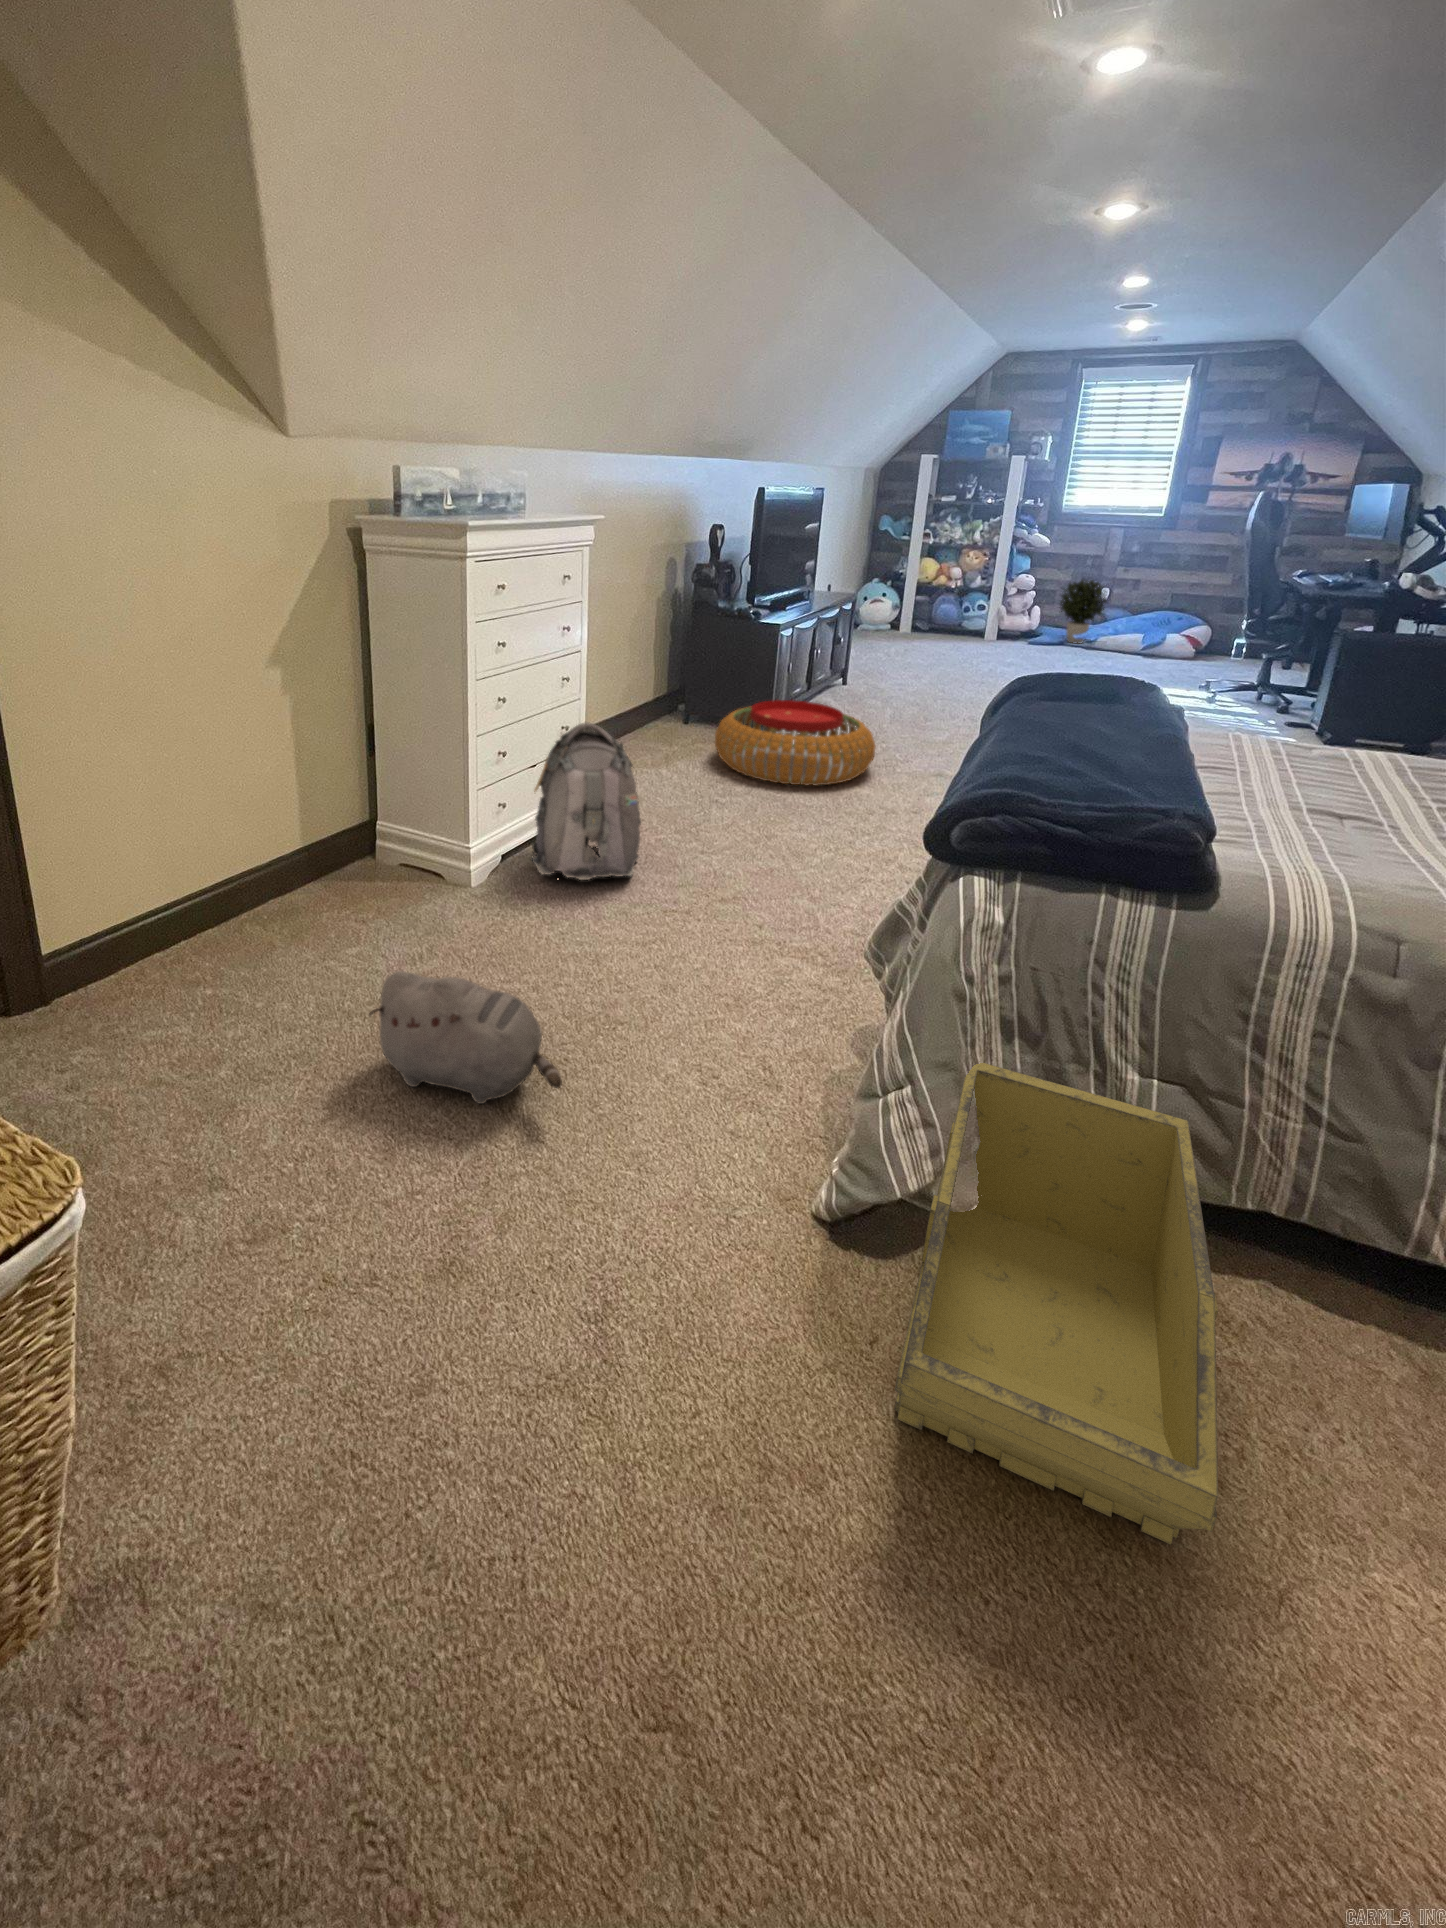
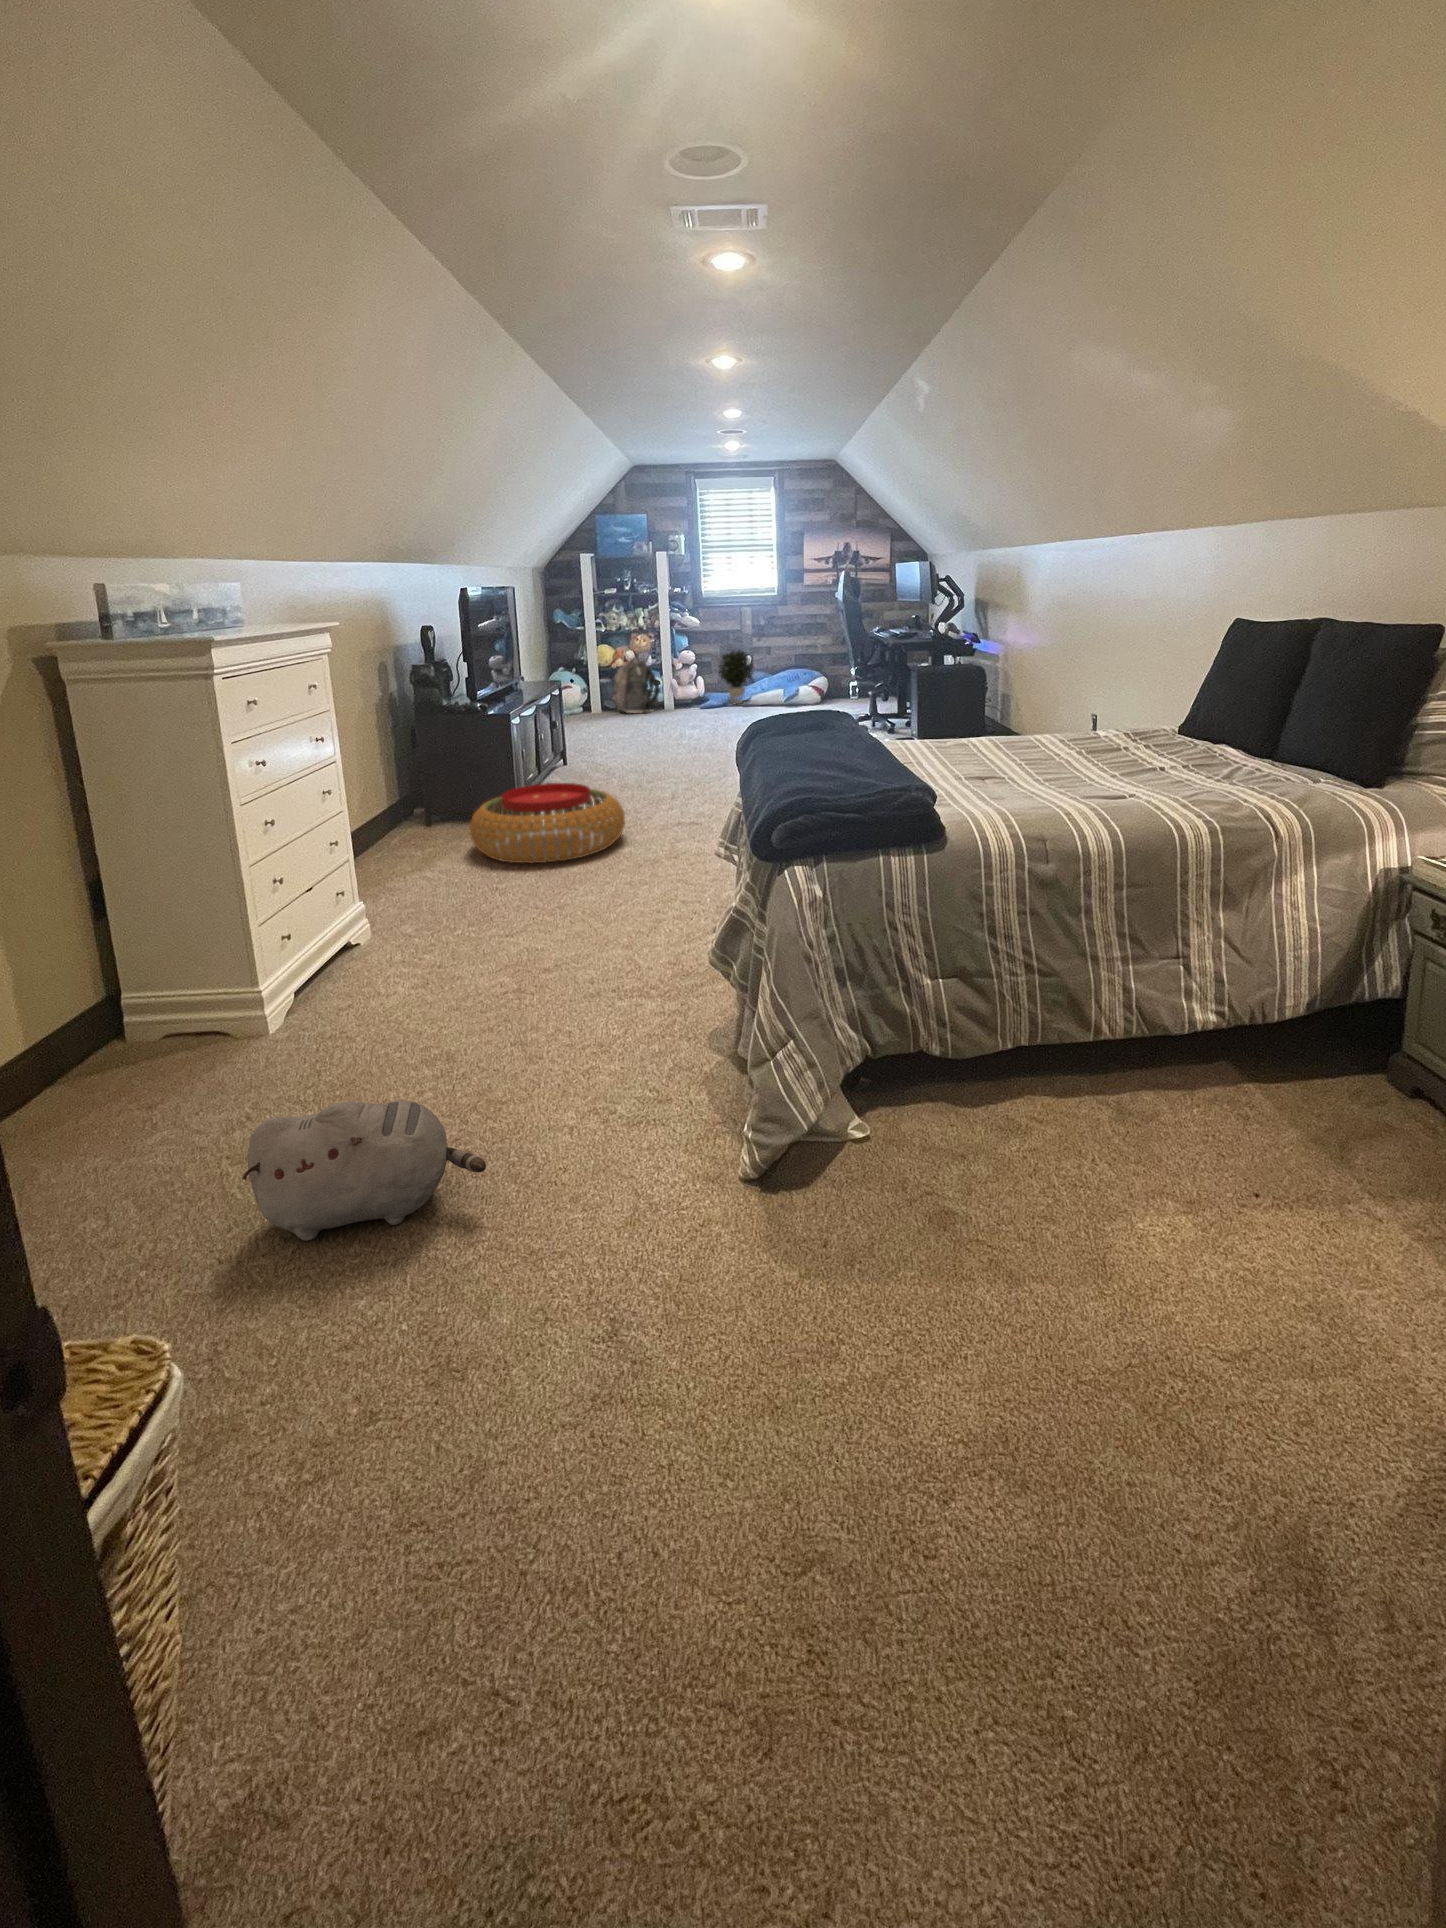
backpack: present [532,723,641,880] -> present [613,657,660,713]
storage bin: present [894,1063,1218,1545] -> none [822,999,1070,1283]

